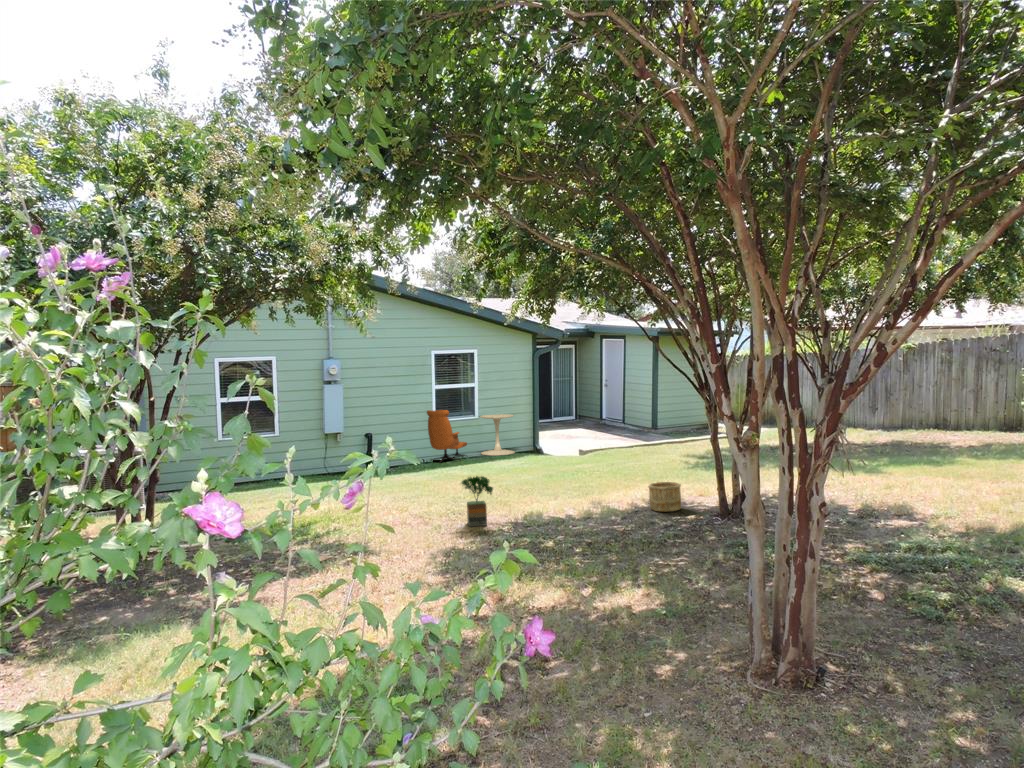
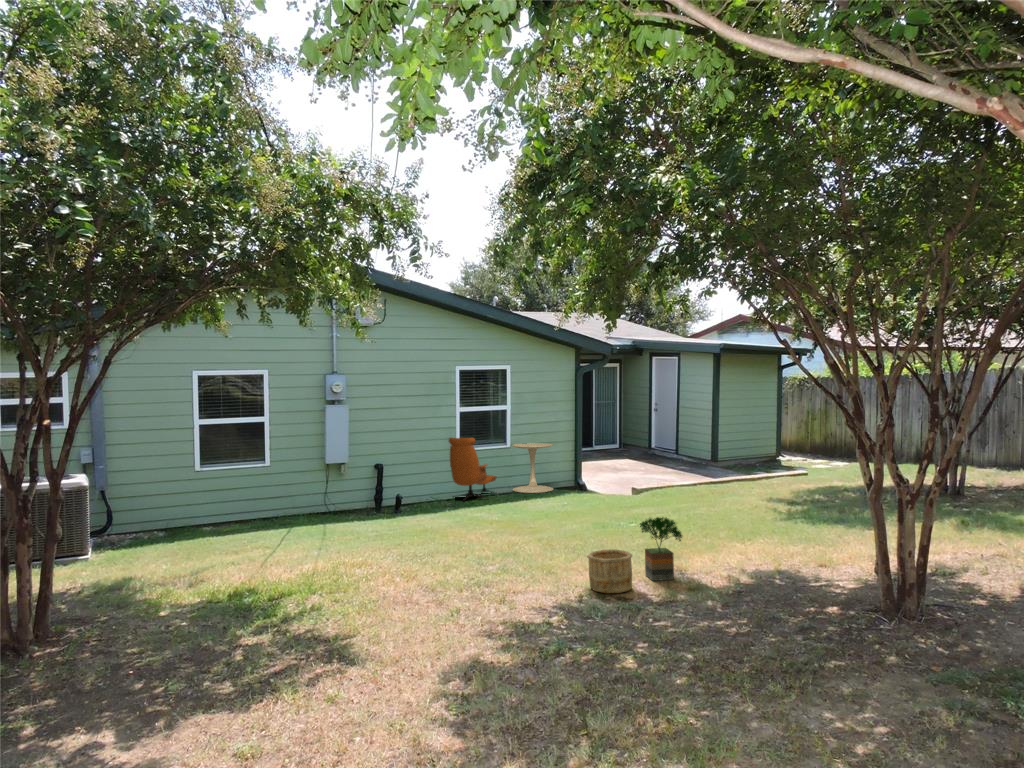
potted tree: present [461,476,493,527] -> present [640,517,682,581]
wooden bucket: present [648,482,681,512] -> present [587,549,632,593]

